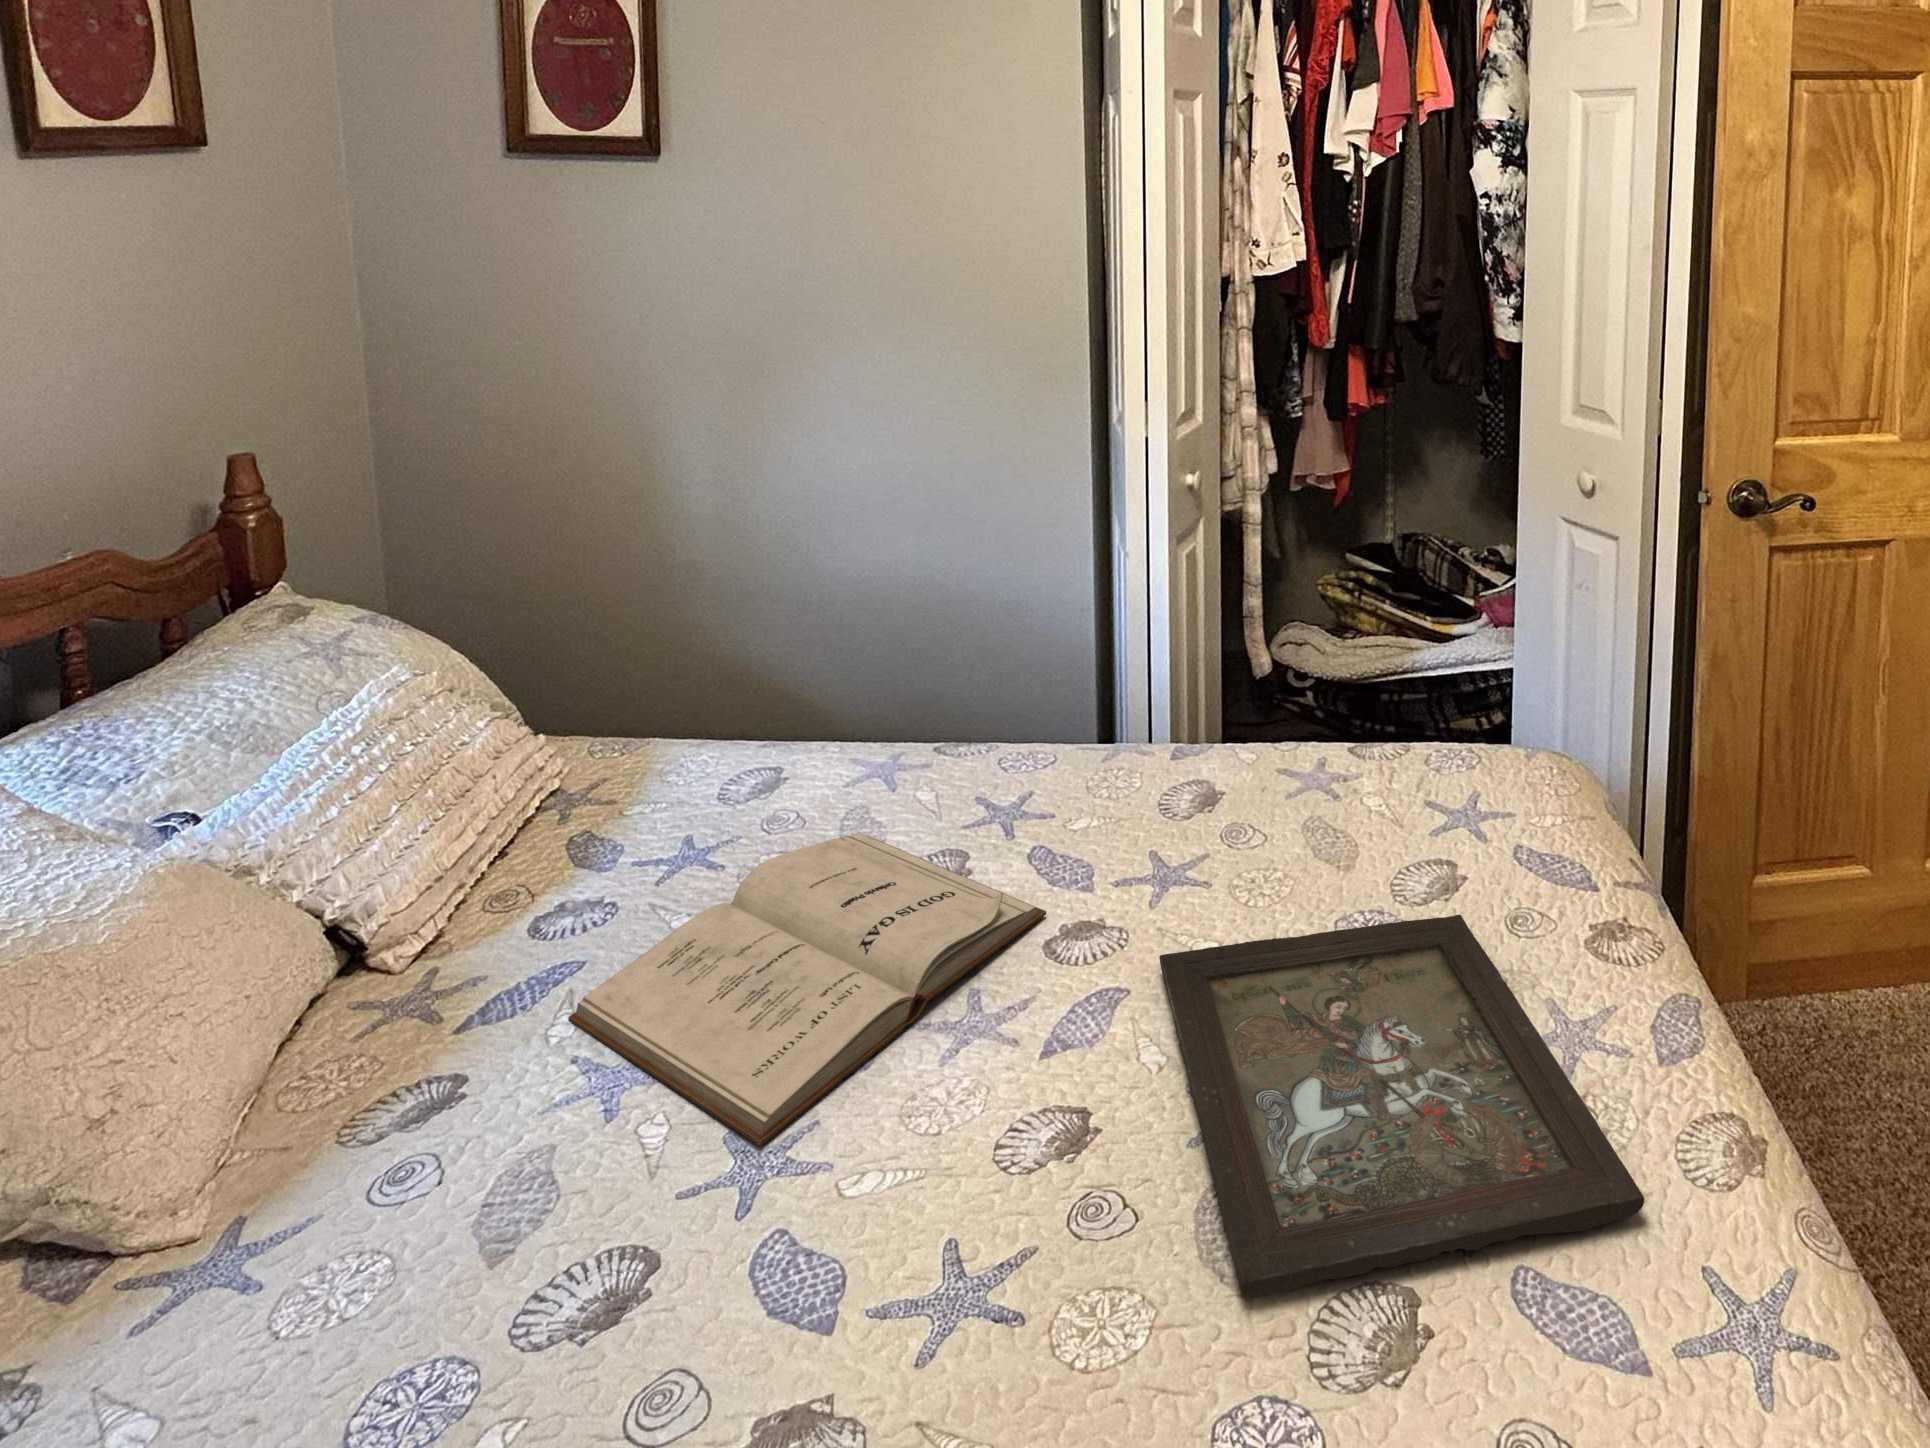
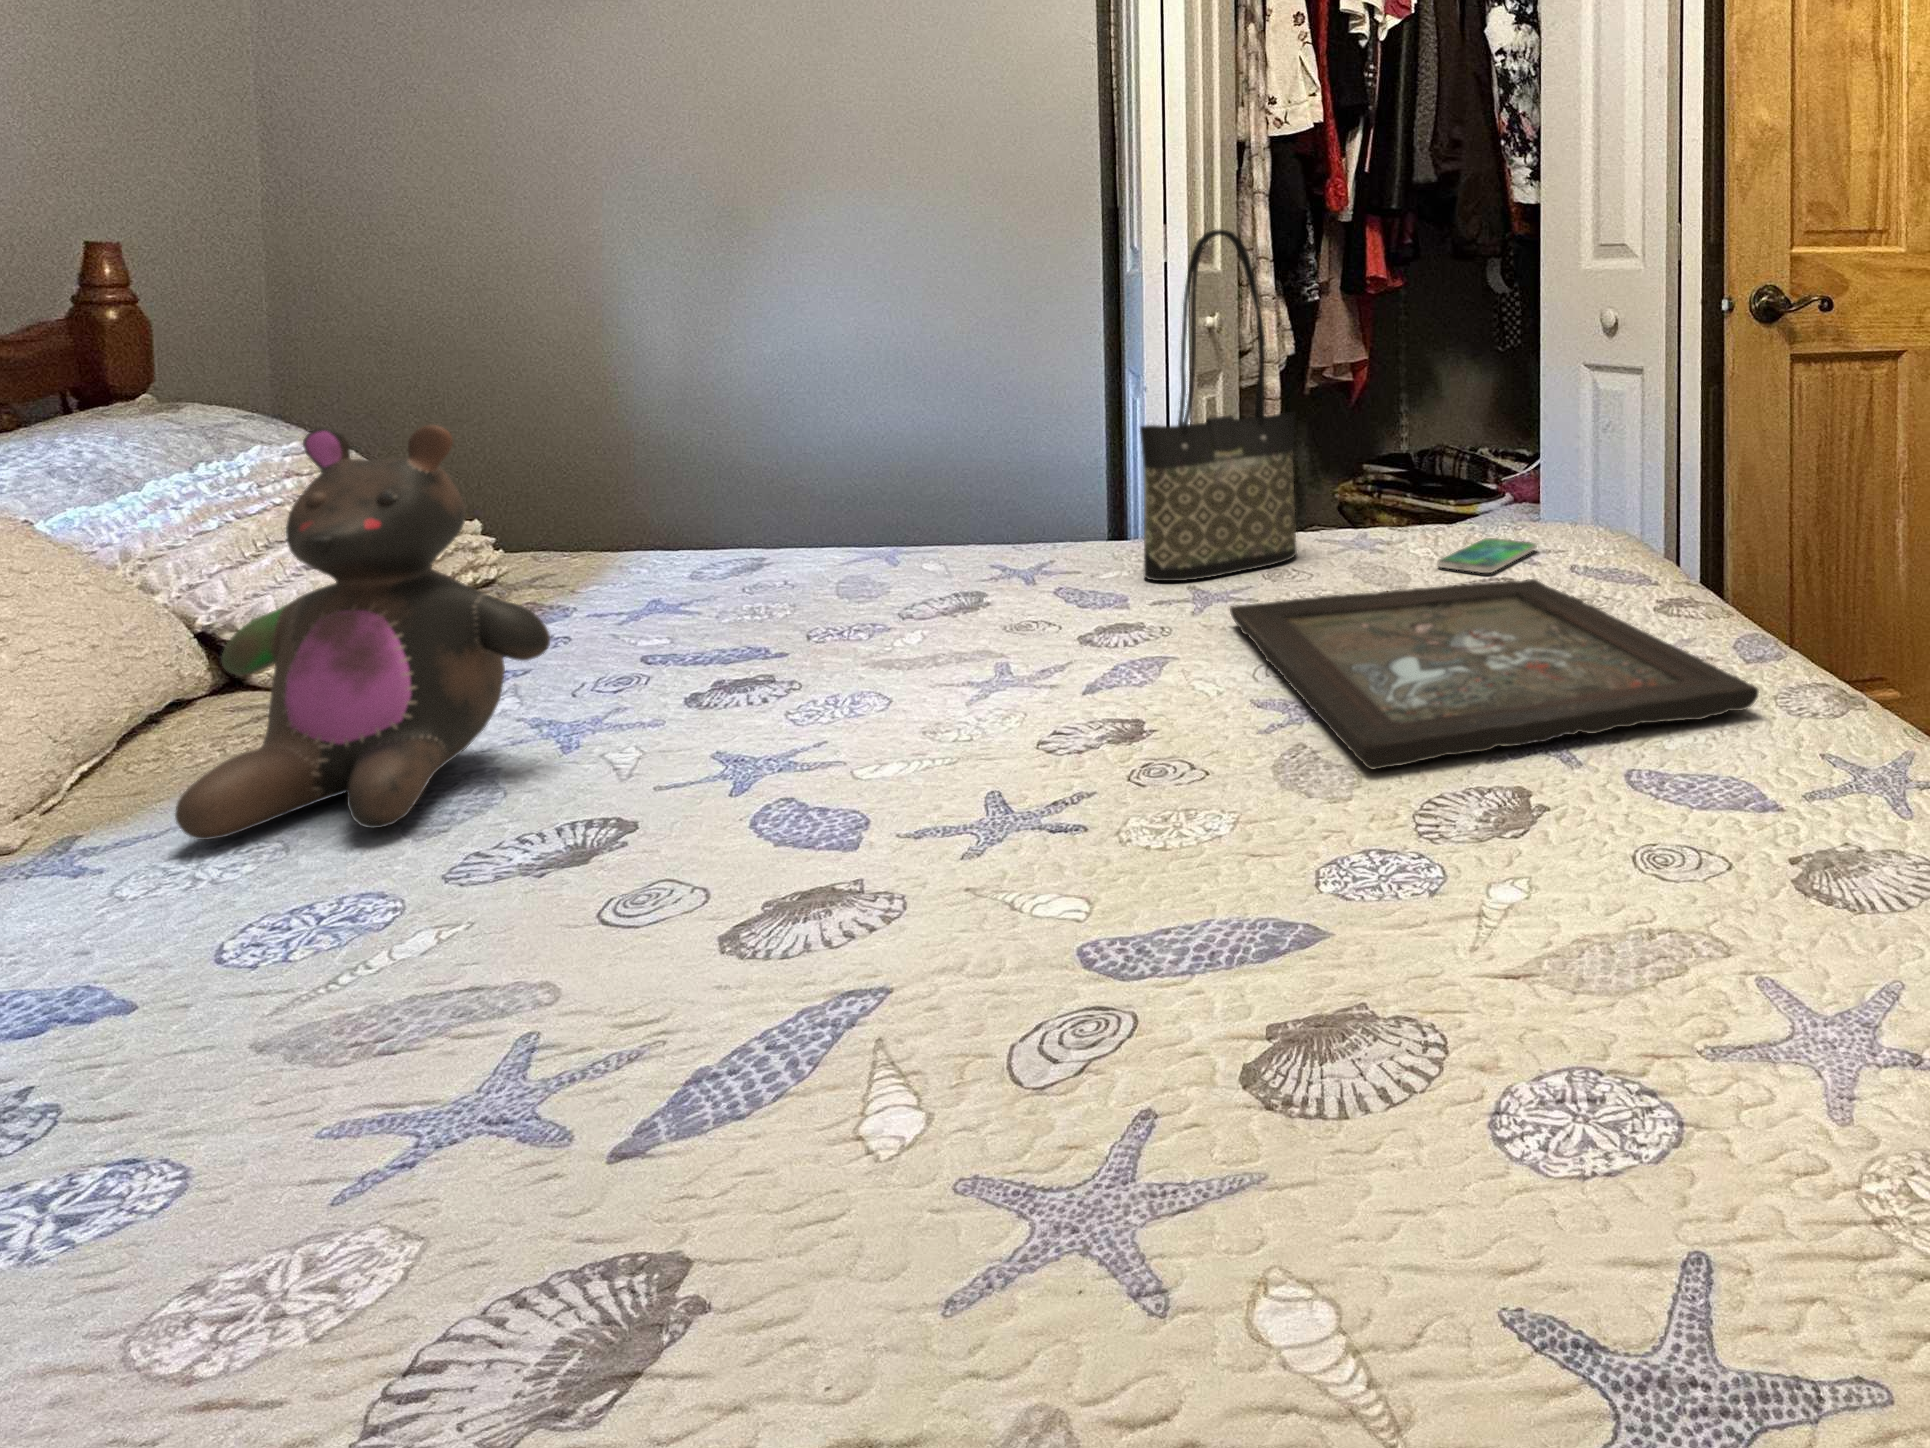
tote bag: none [1089,536,1243,874] -> present [1140,229,1297,581]
smartphone: none [1373,807,1476,881] -> present [1437,538,1537,573]
book: present [568,832,1046,1146] -> none [556,561,1099,725]
stuffed bear: none [245,921,544,1317] -> present [175,425,550,840]

